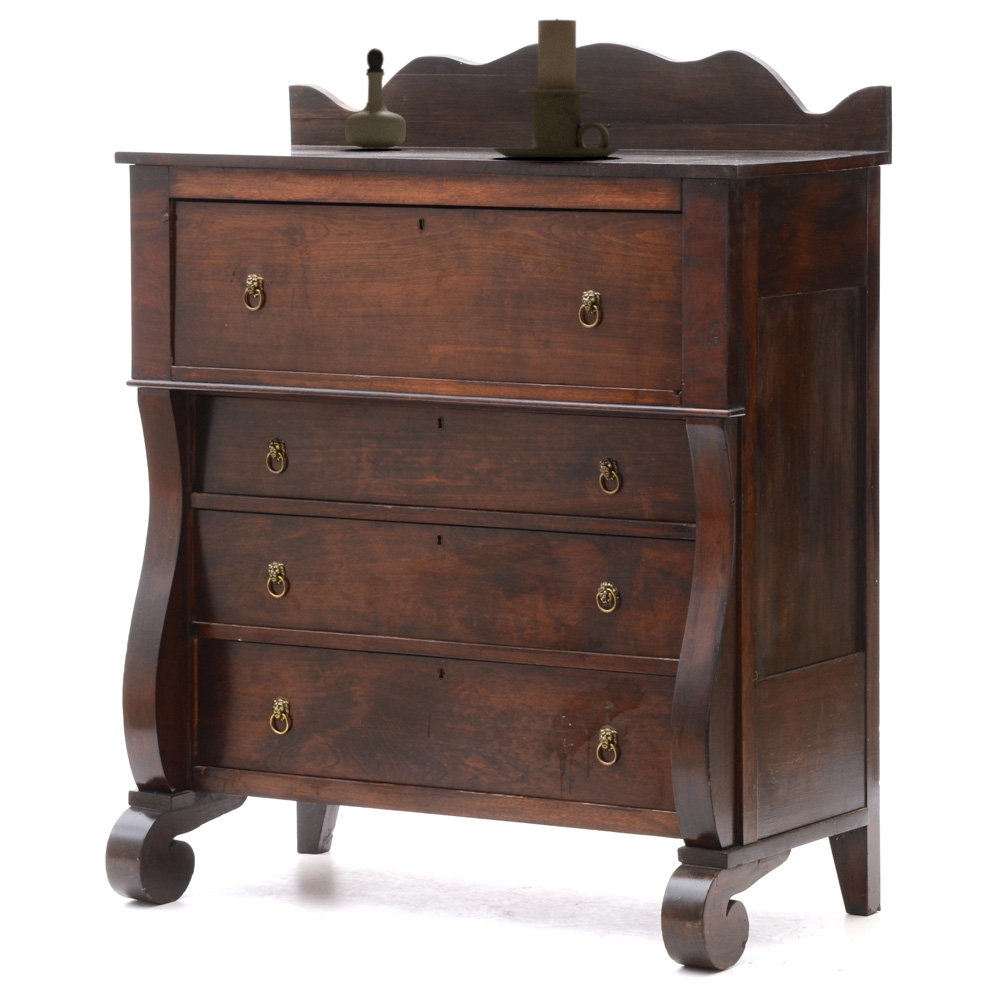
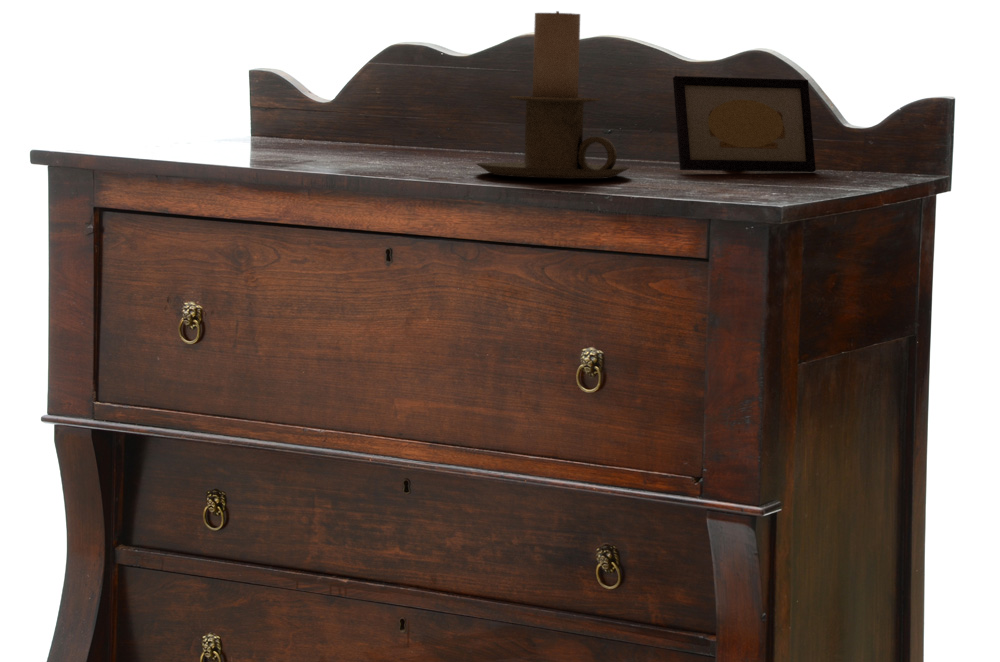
perfume bottle: present [345,48,406,149] -> none [308,30,378,145]
picture frame: none [657,73,781,153] -> present [673,76,816,172]

